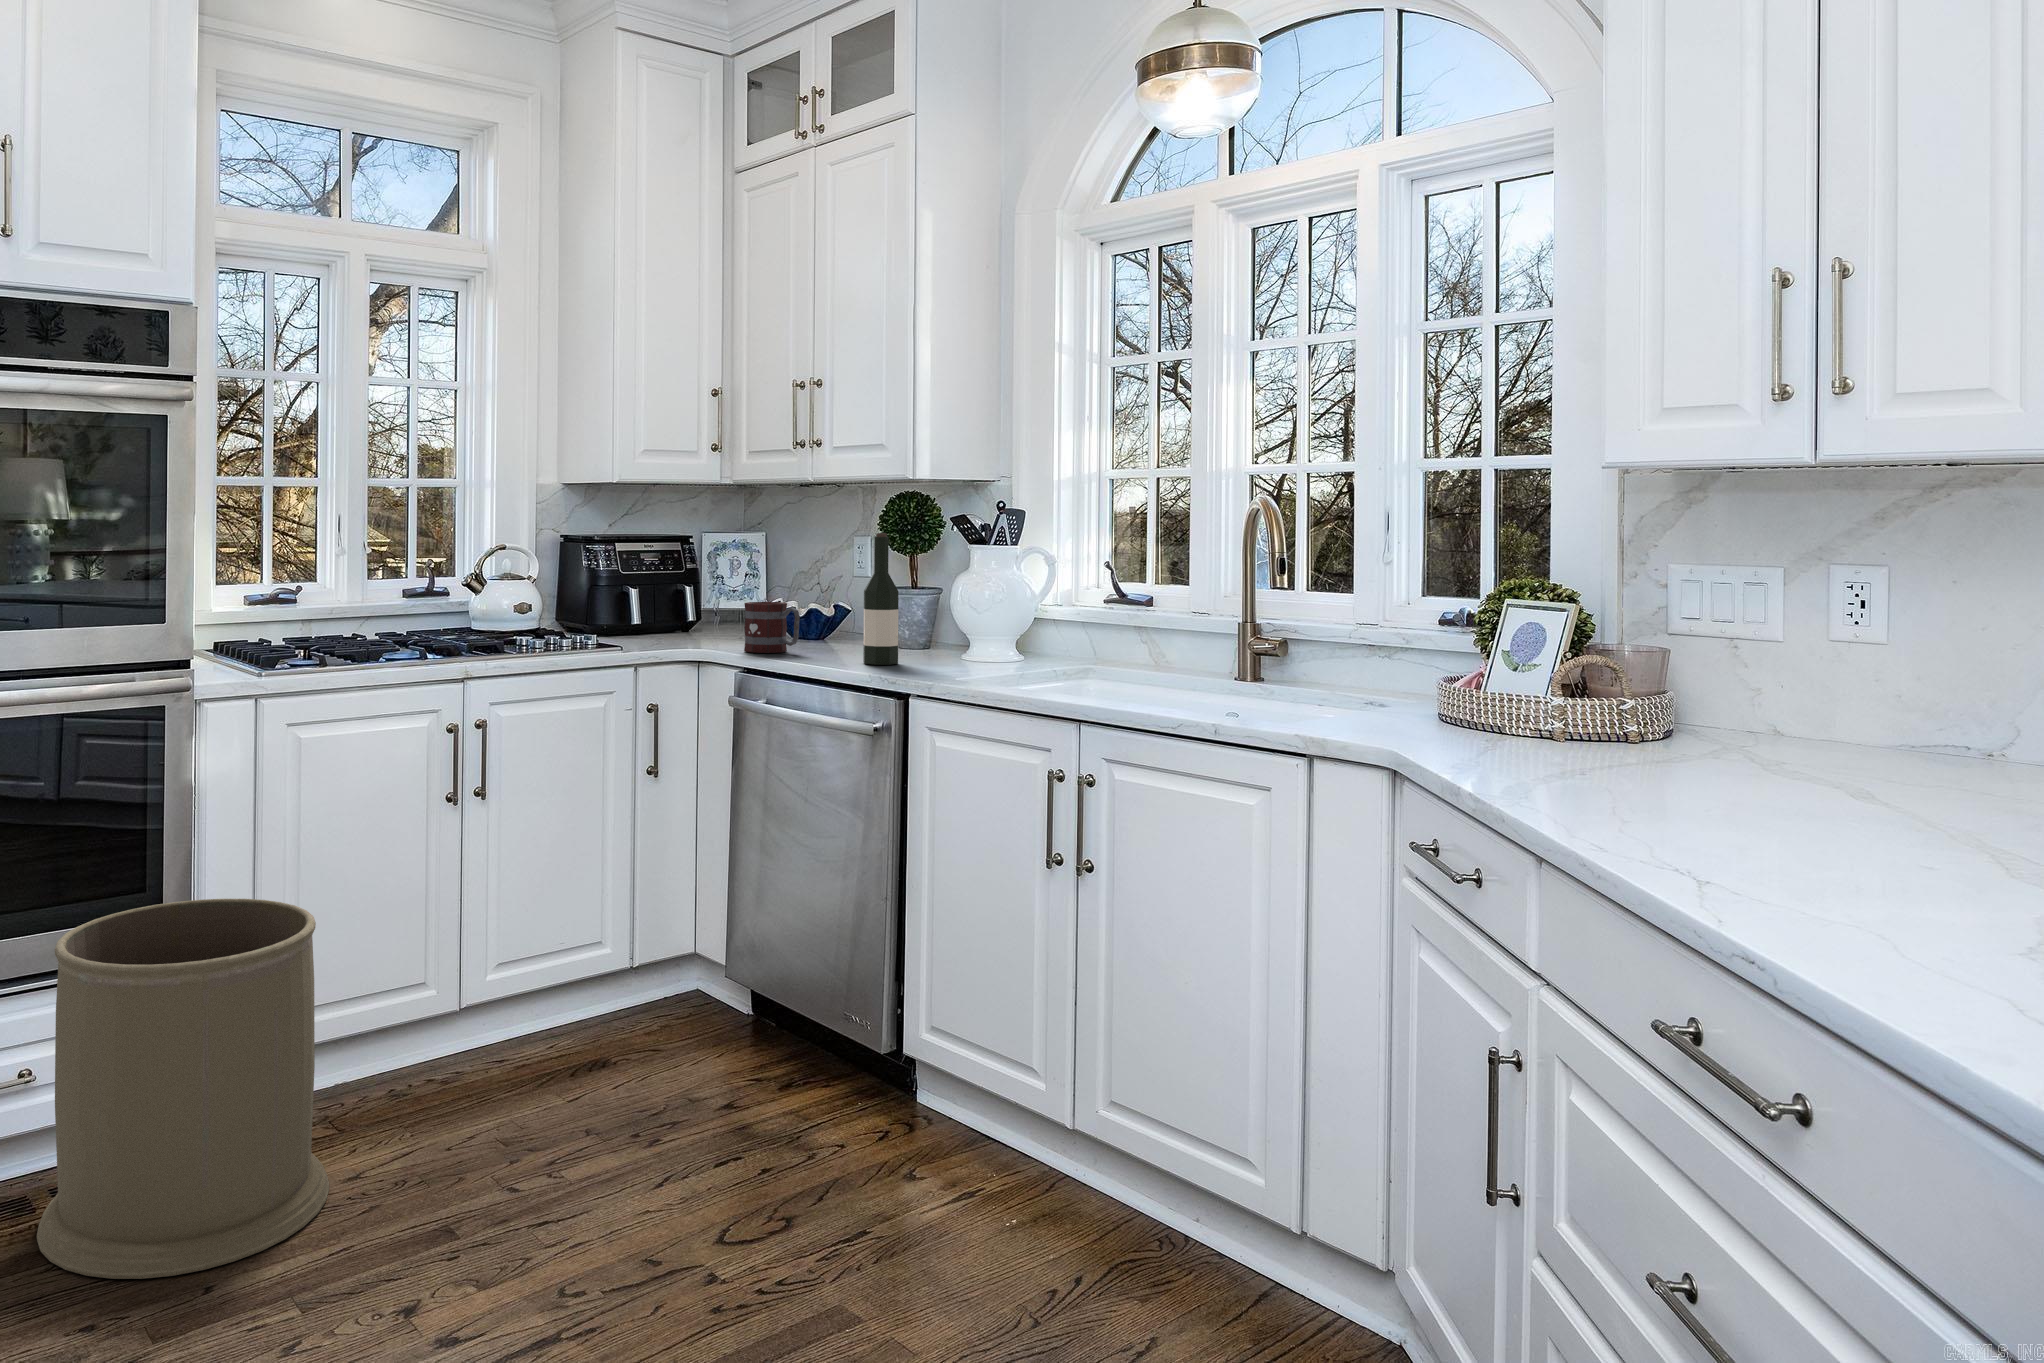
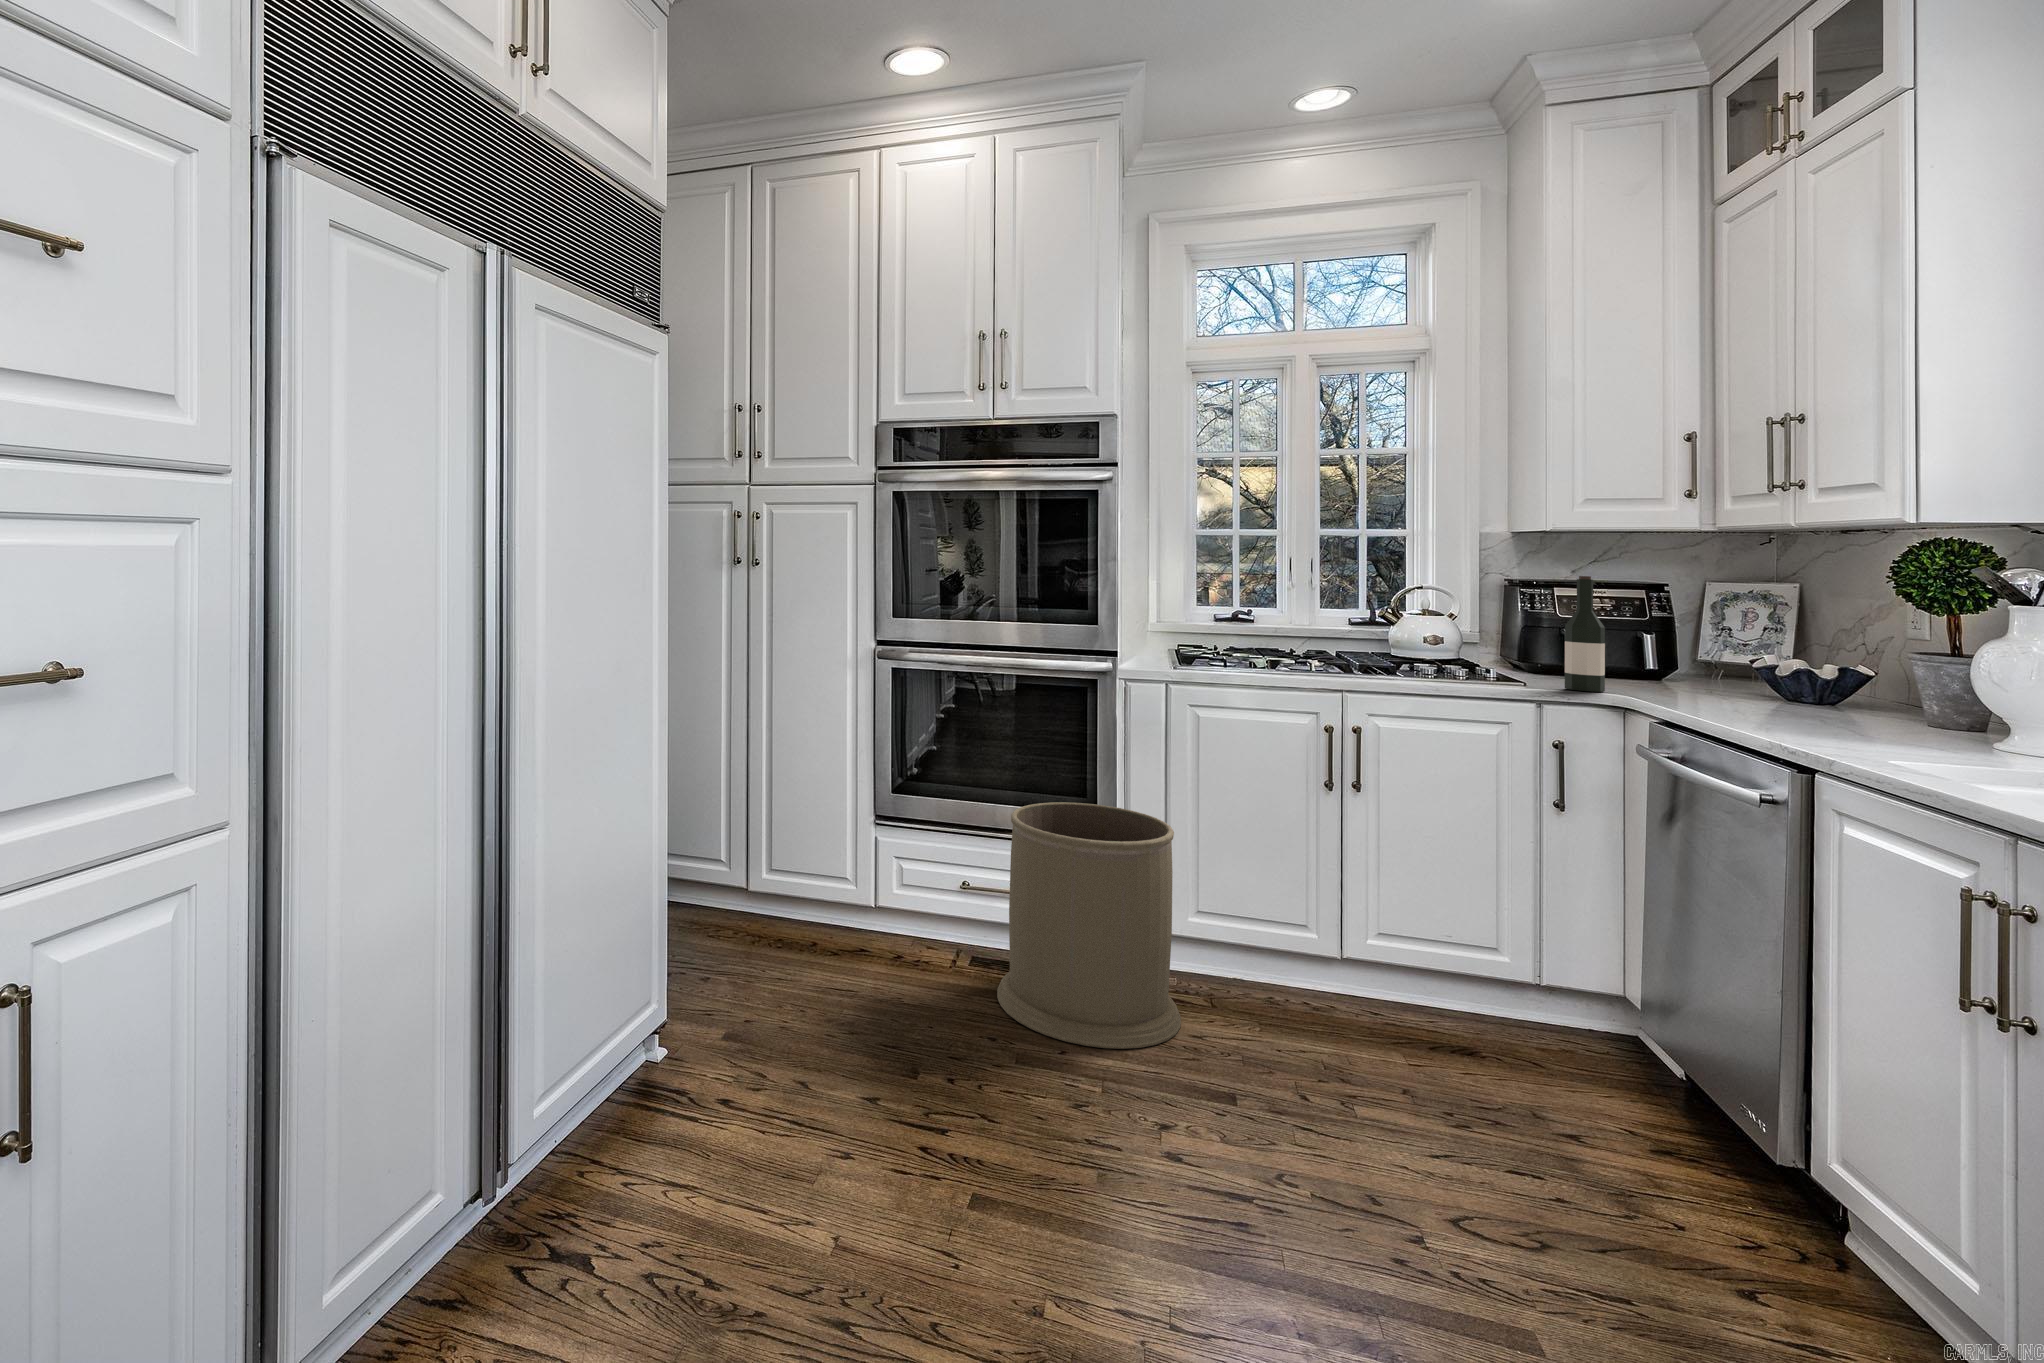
wine bottle: present [863,533,899,665] -> present [1565,576,1605,692]
mug: present [744,602,800,653] -> none [1675,651,1744,705]

